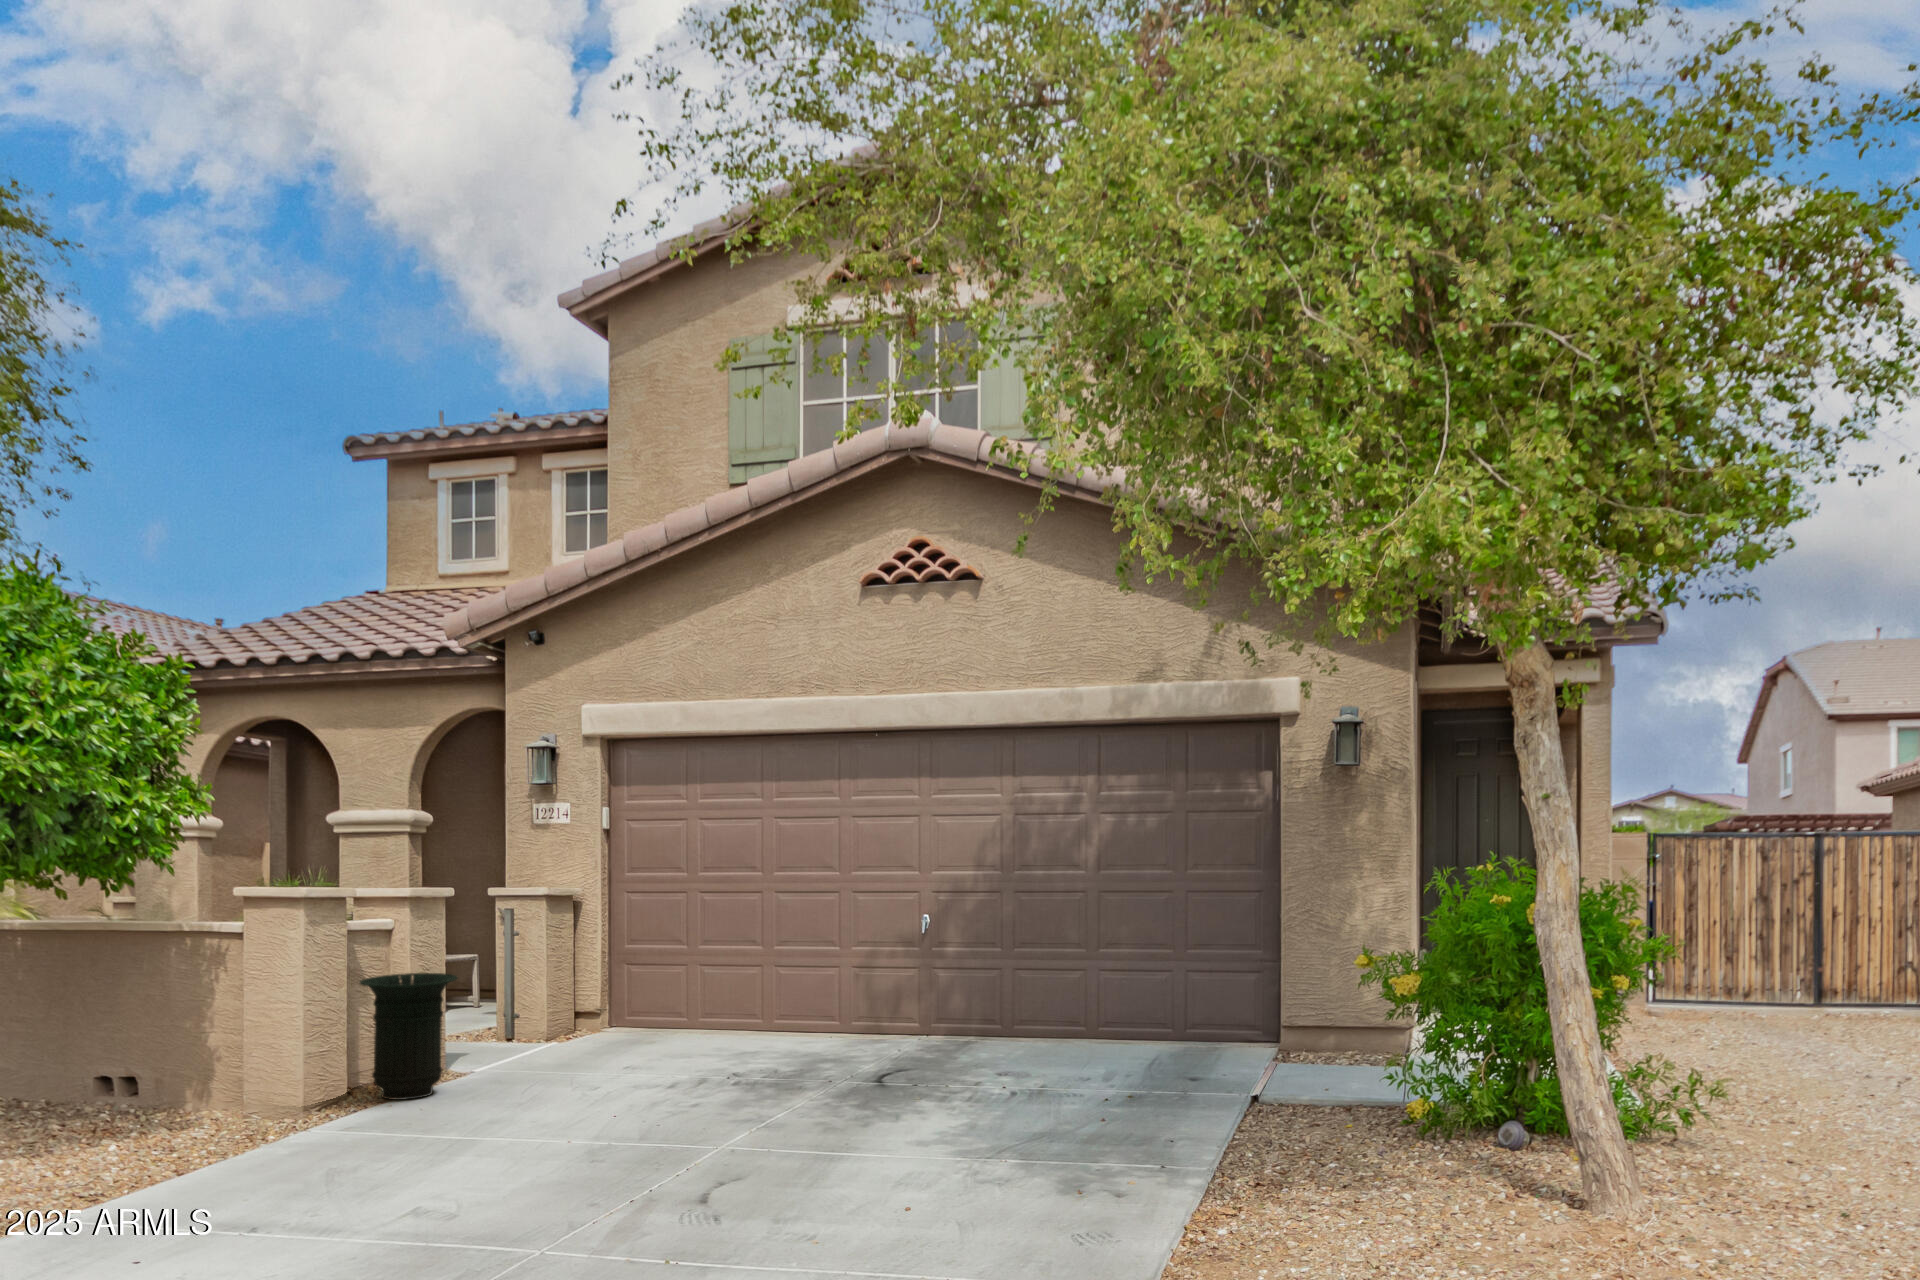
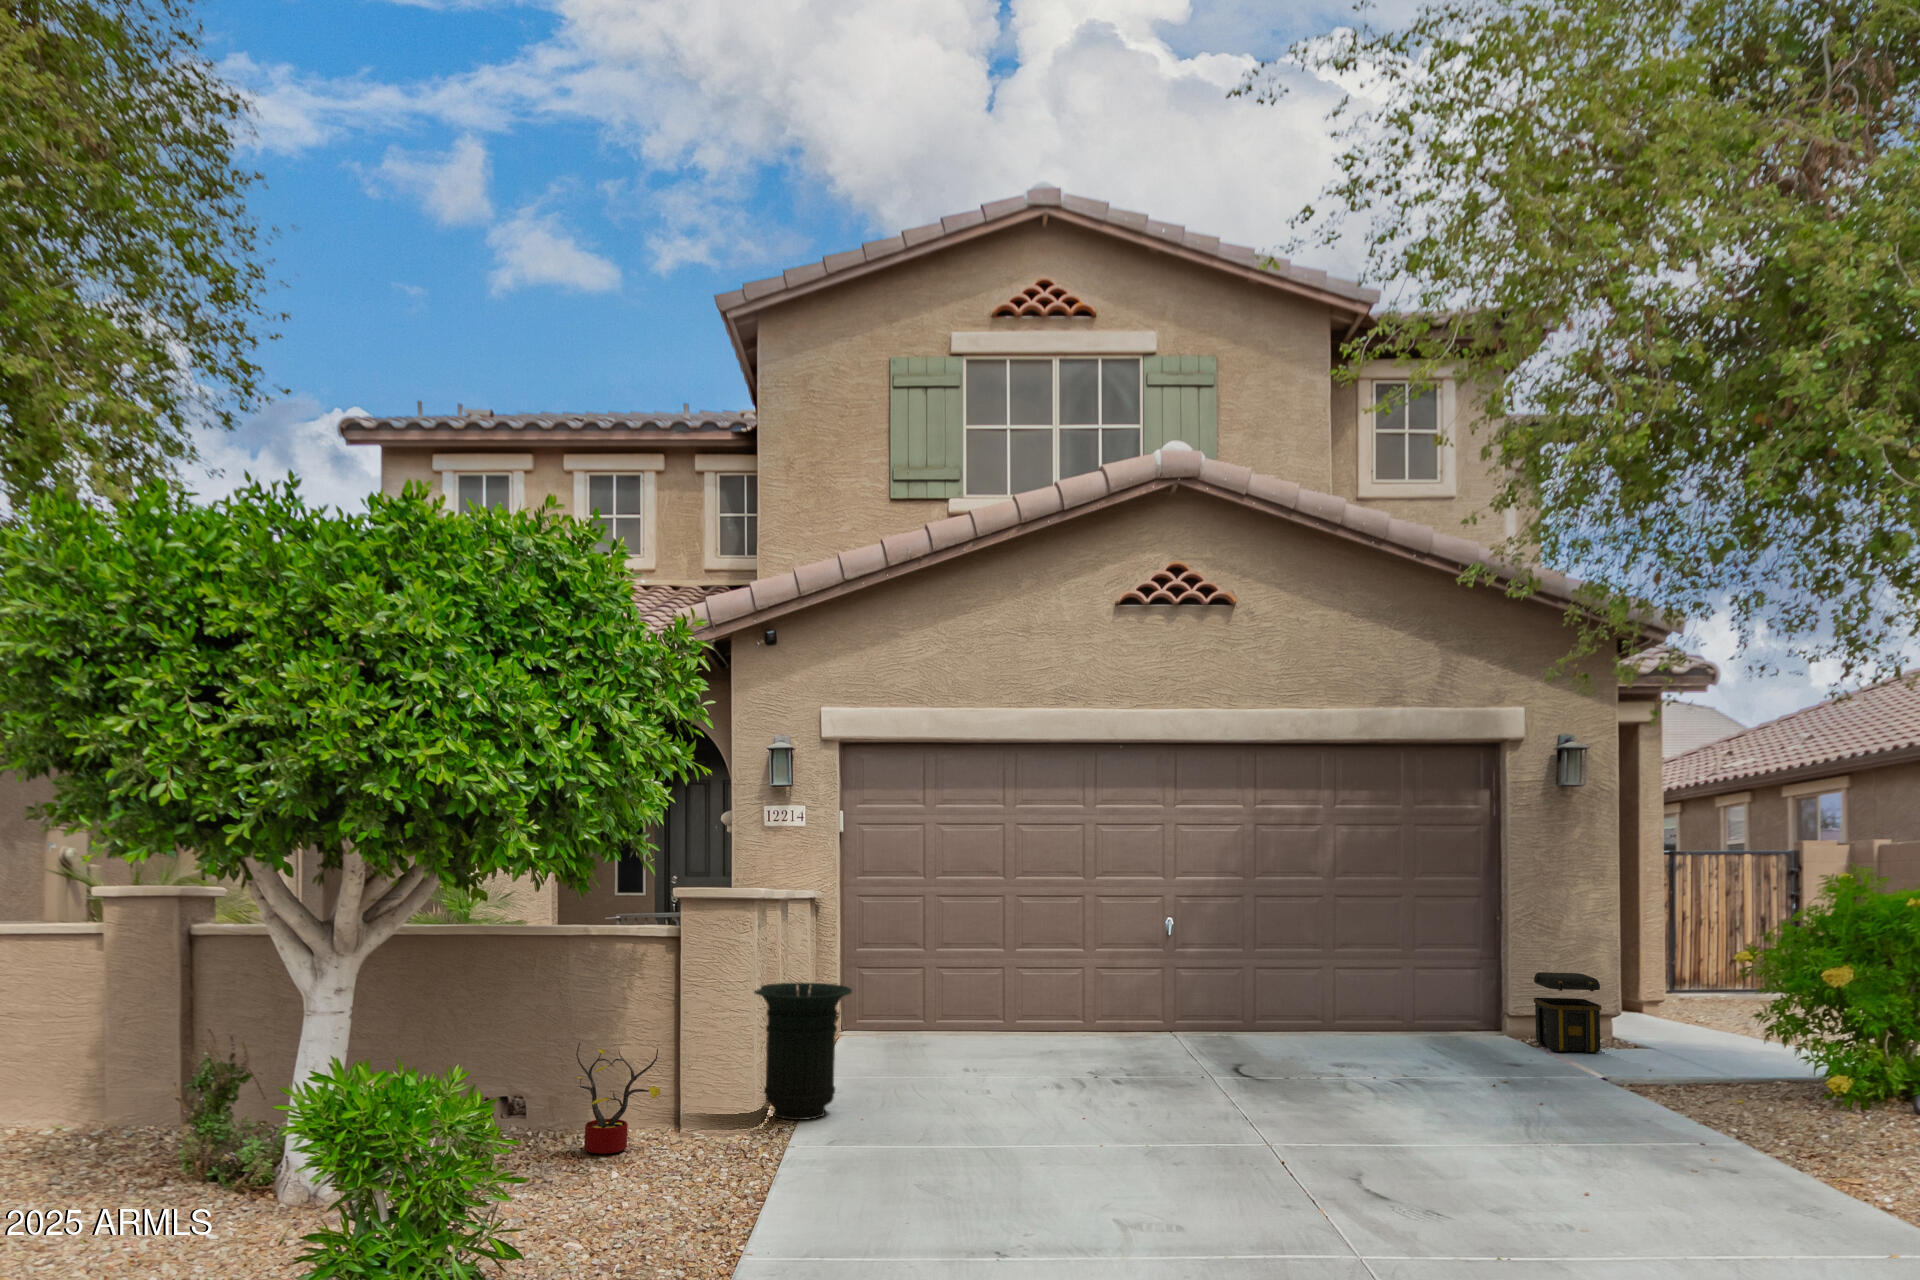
toolbox: none [1296,975,1361,1067] -> present [1534,972,1602,1053]
decorative plant: none [165,1022,222,1119] -> present [574,1043,660,1154]

